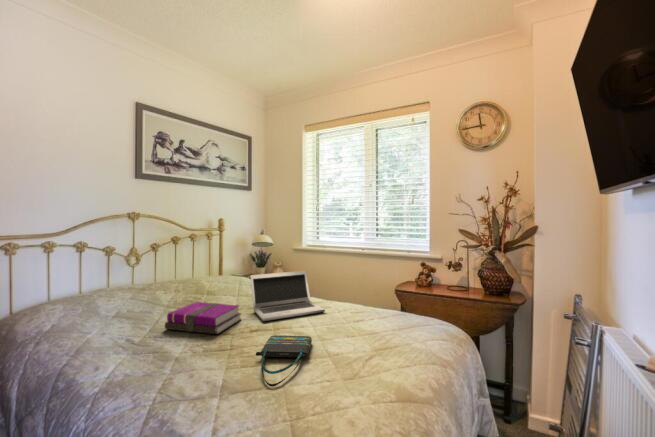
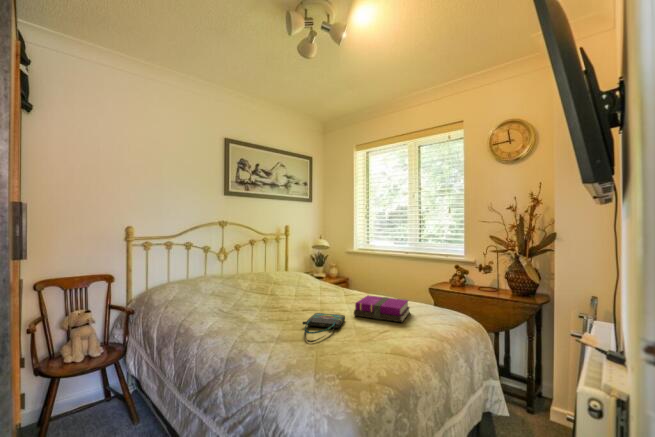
laptop: present [251,271,325,321] -> none [305,268,362,304]
notebook: present [165,302,241,334] -> present [354,295,410,322]

